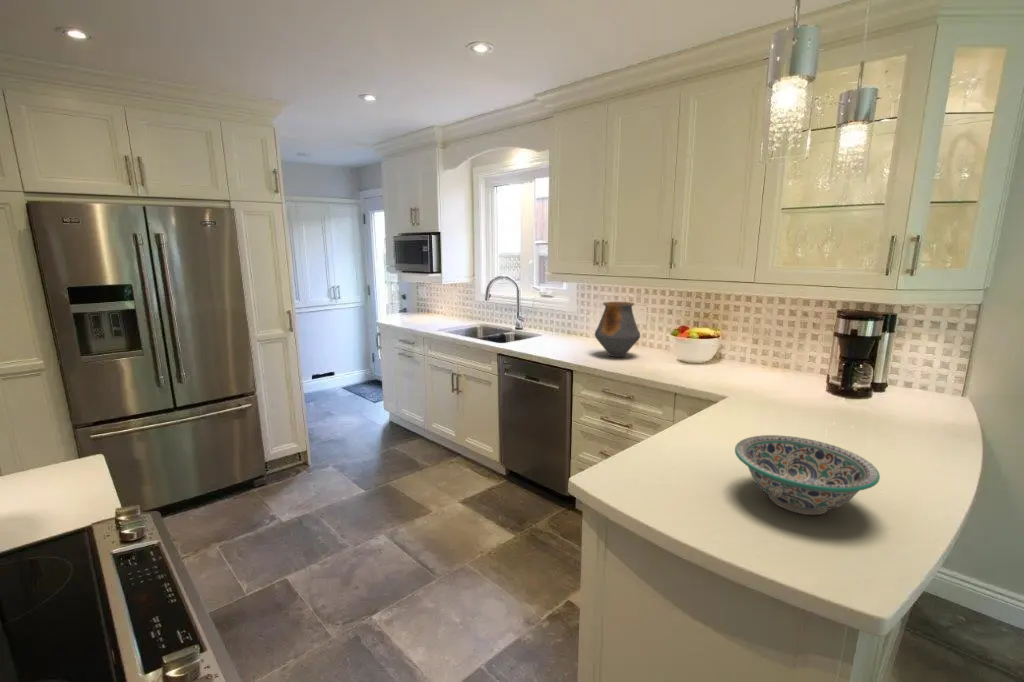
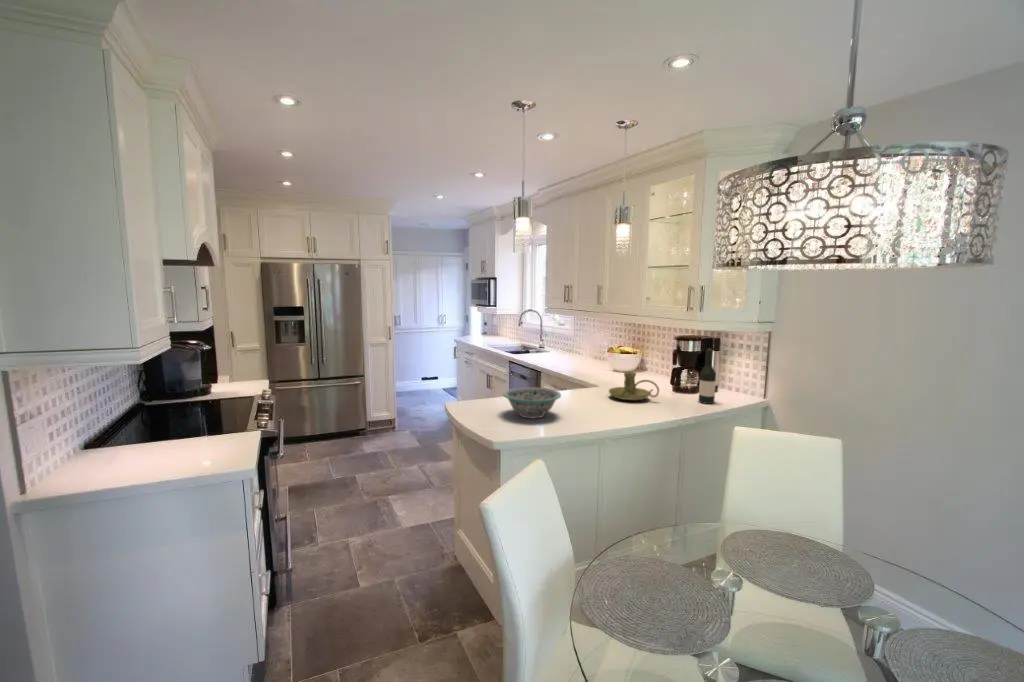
vase: present [595,302,640,357] -> none [561,327,592,365]
wine bottle: none [913,332,951,419] -> present [699,349,716,404]
candle holder: none [789,377,884,427] -> present [609,371,659,400]

